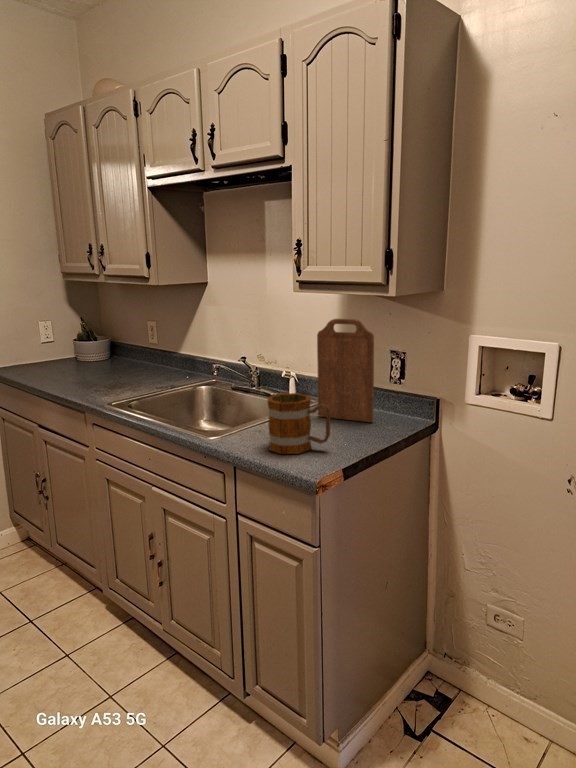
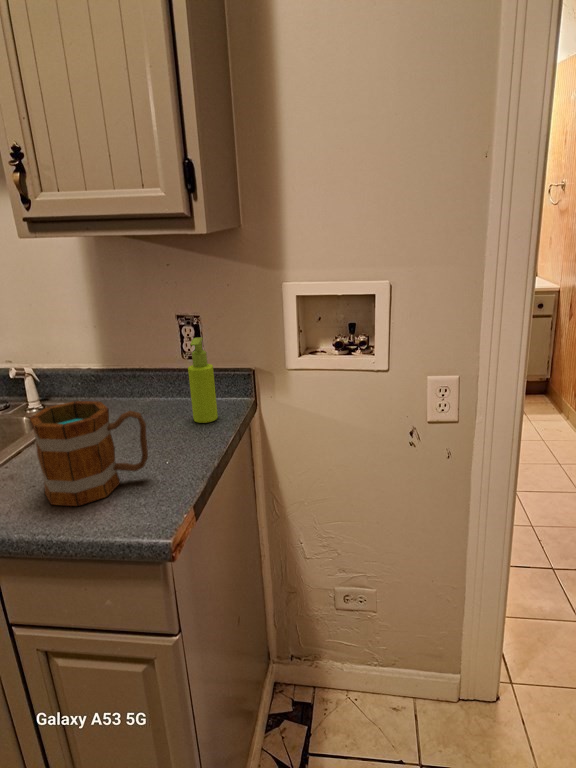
cutting board: present [317,319,374,422] -> none [68,274,173,423]
soap dispenser: none [383,368,402,431] -> present [188,337,218,423]

